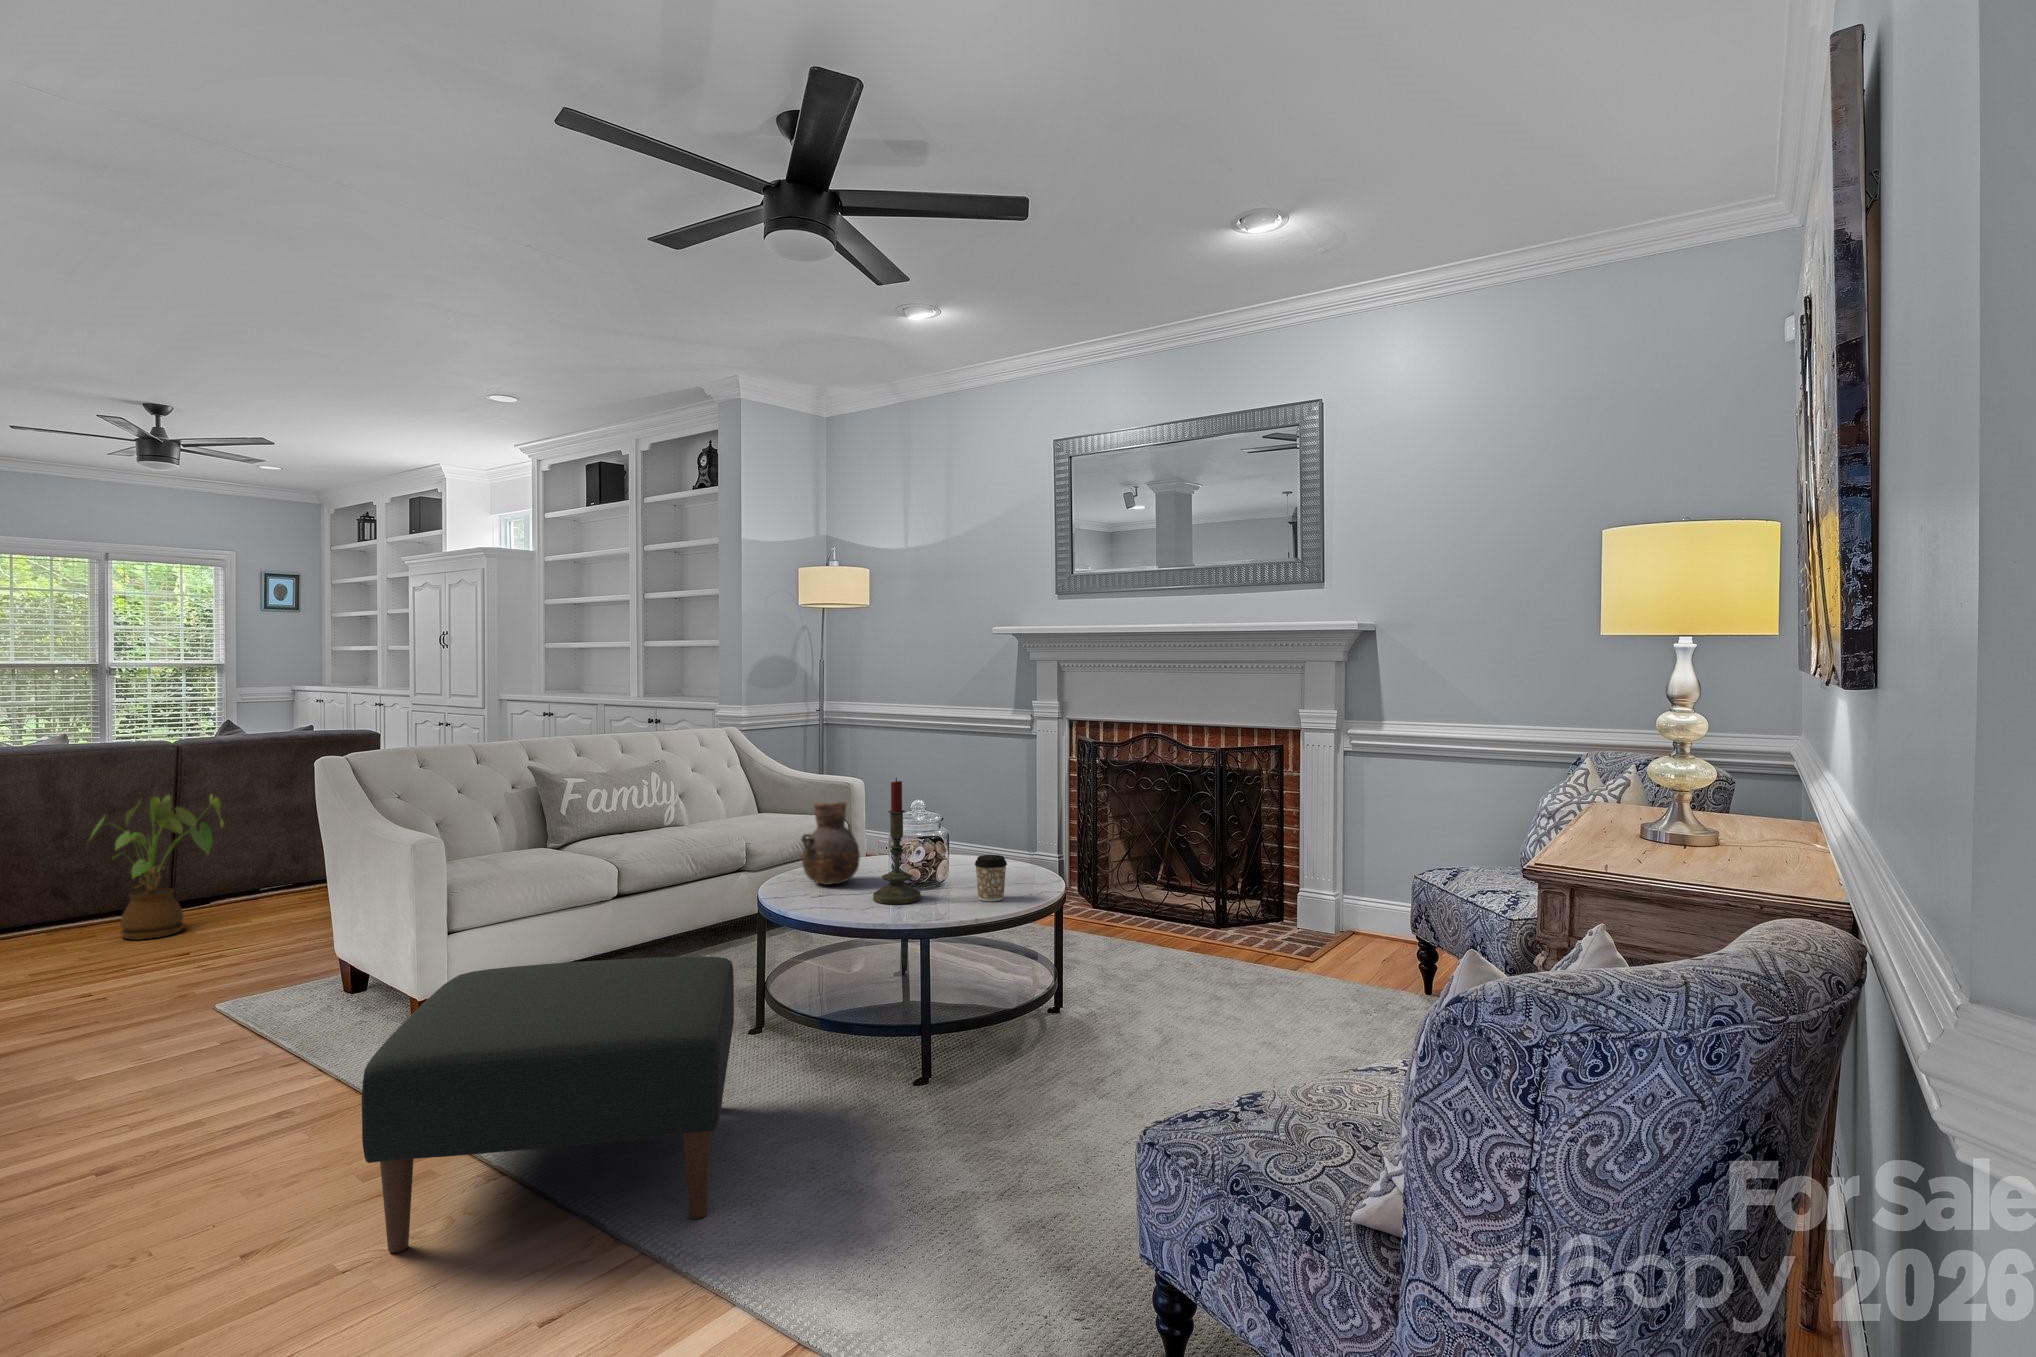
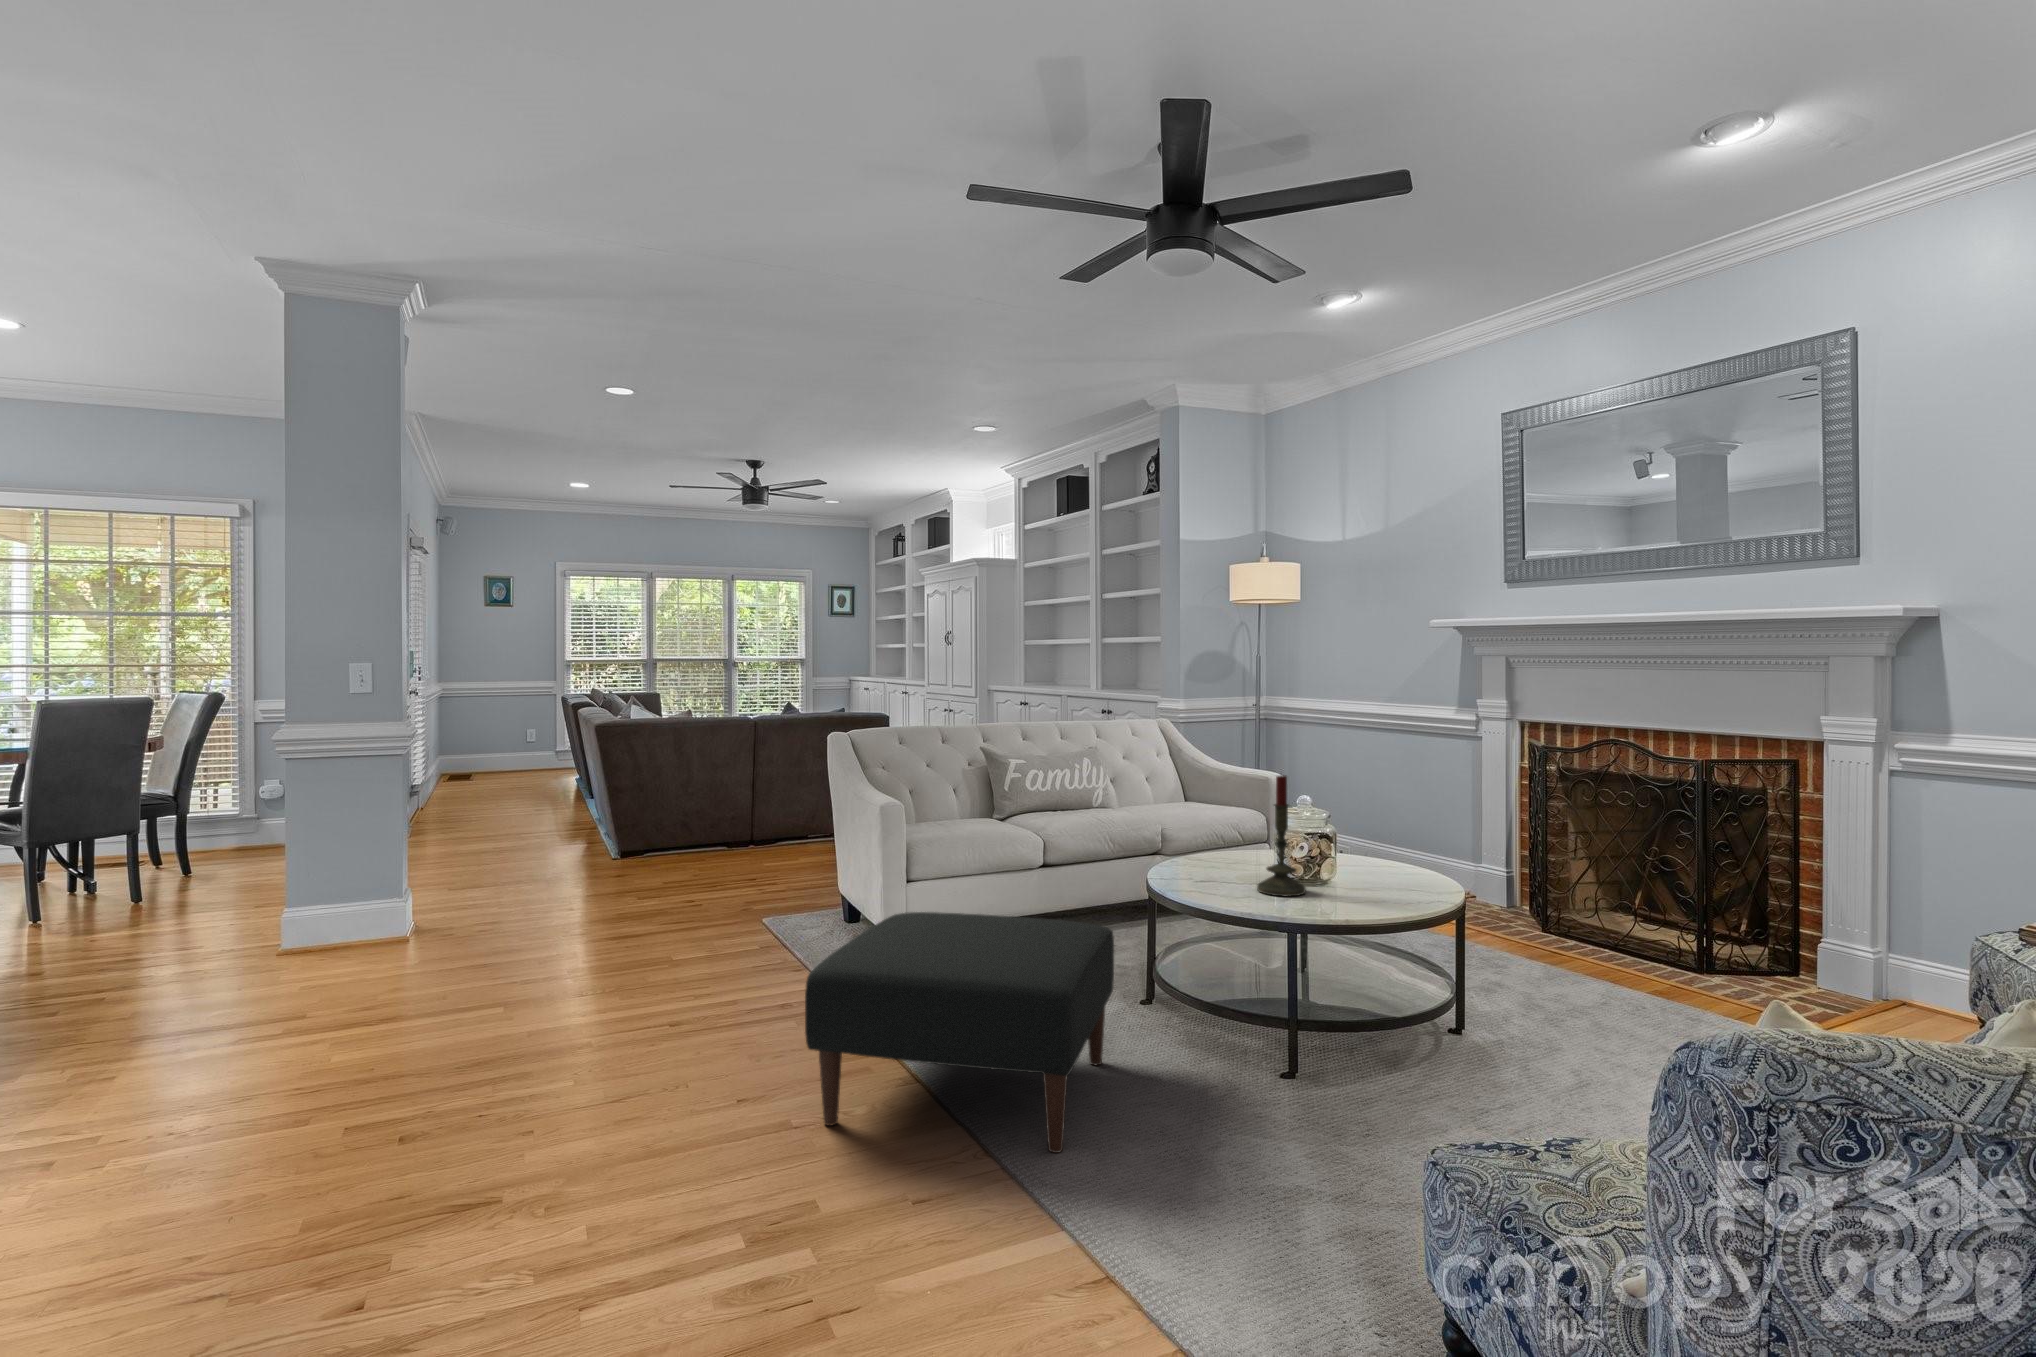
house plant: present [91,795,224,940] -> none [701,759,786,866]
vase: present [801,802,860,885] -> none [1197,793,1252,872]
coffee cup: present [975,855,1007,901] -> none [1361,856,1397,904]

